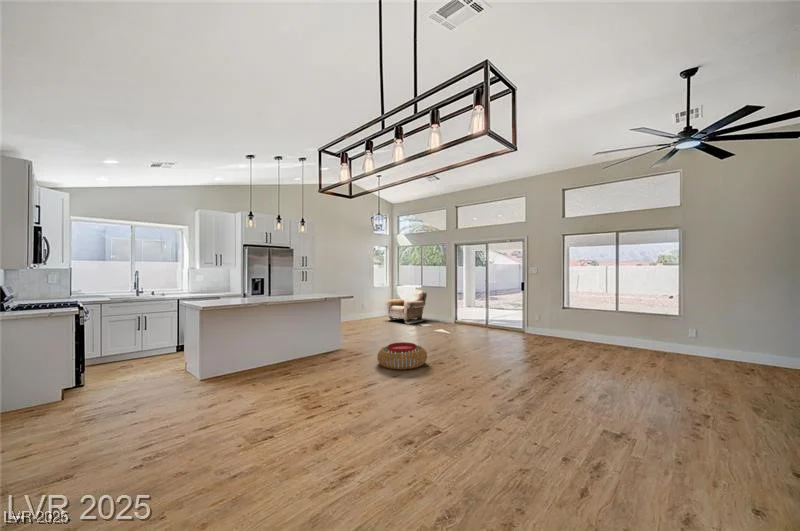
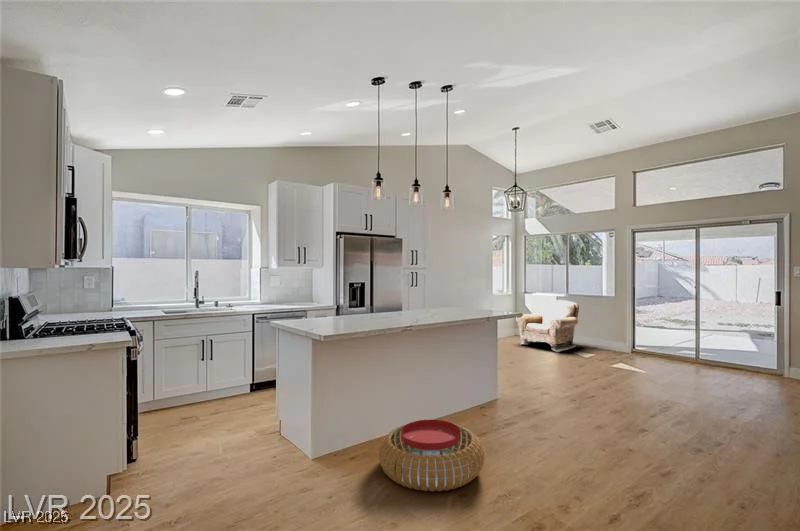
pouf: present [377,342,427,370] -> present [379,420,485,492]

